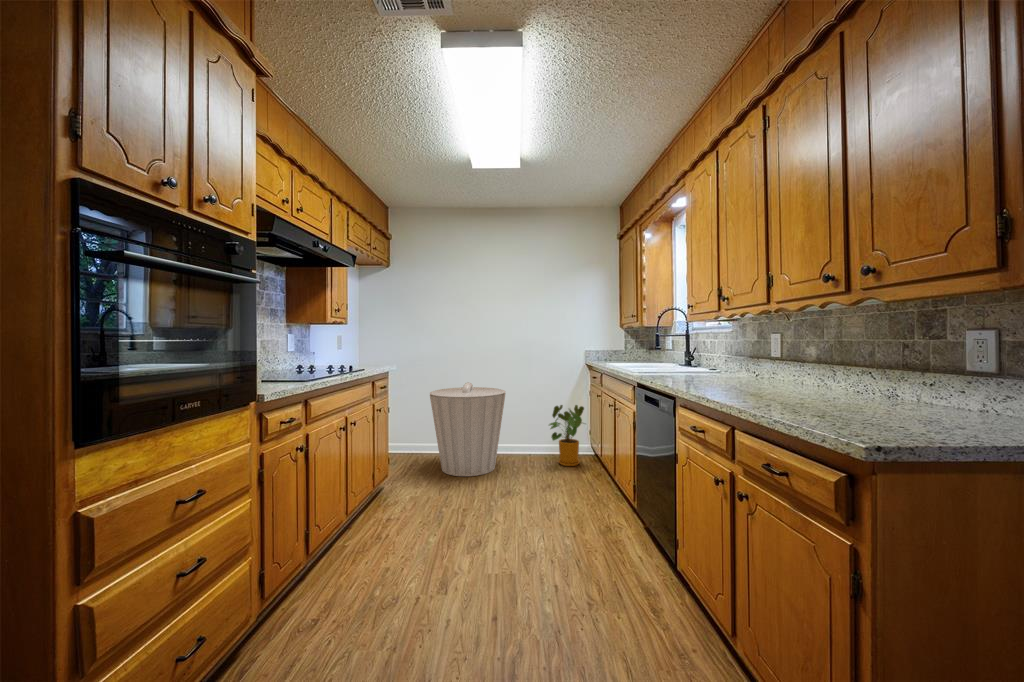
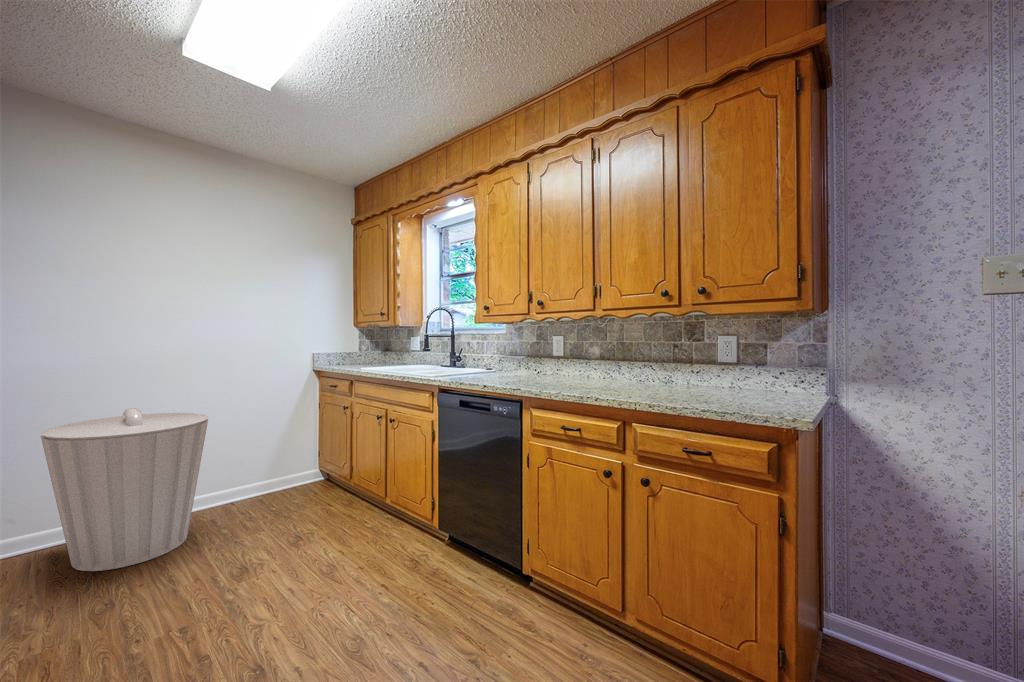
house plant: present [549,405,584,466] -> none [271,422,330,502]

